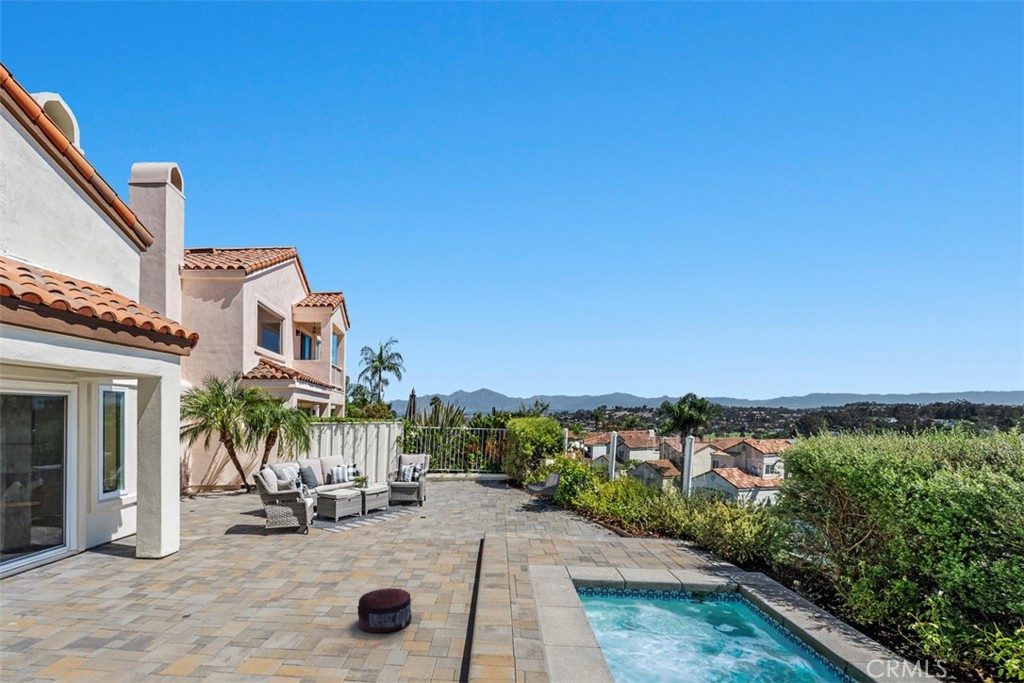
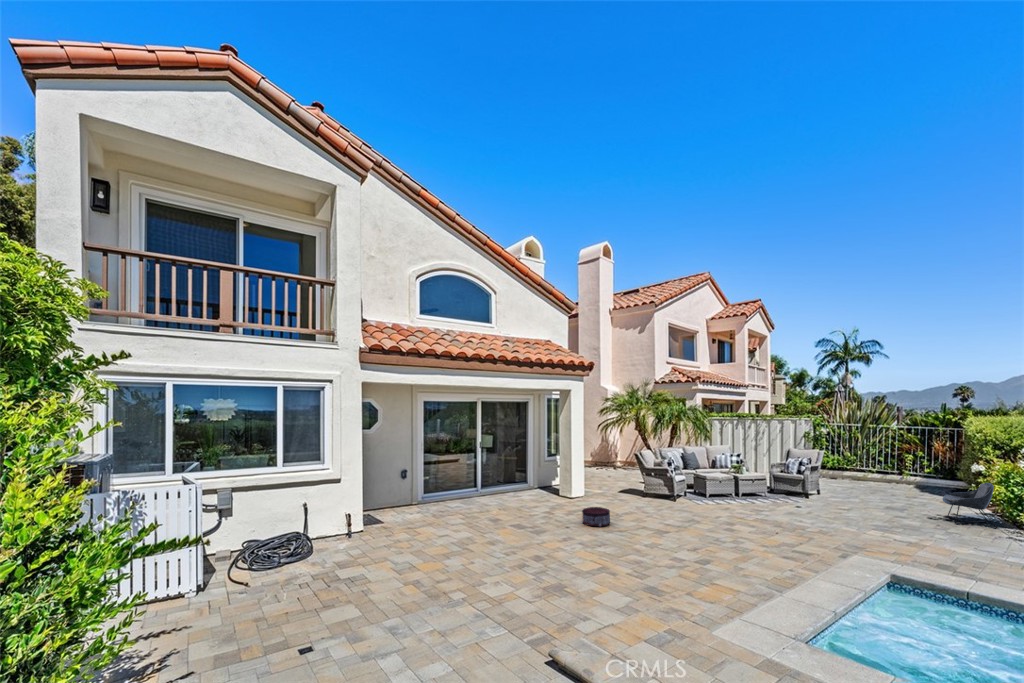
pouf: present [358,588,412,633] -> present [582,507,610,527]

